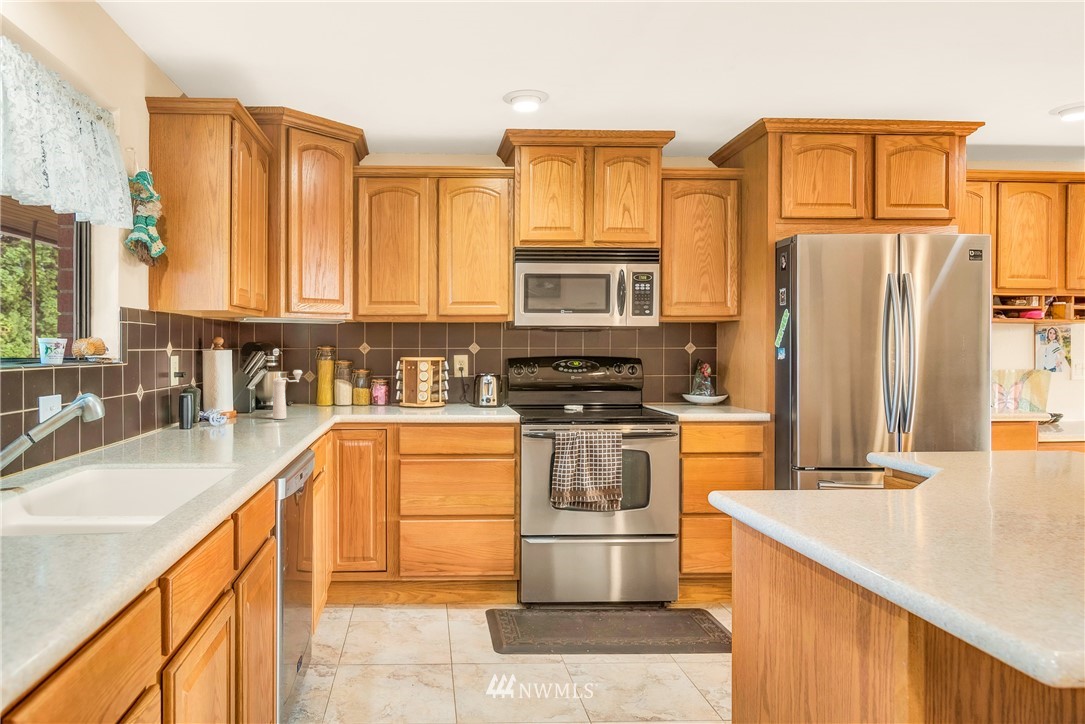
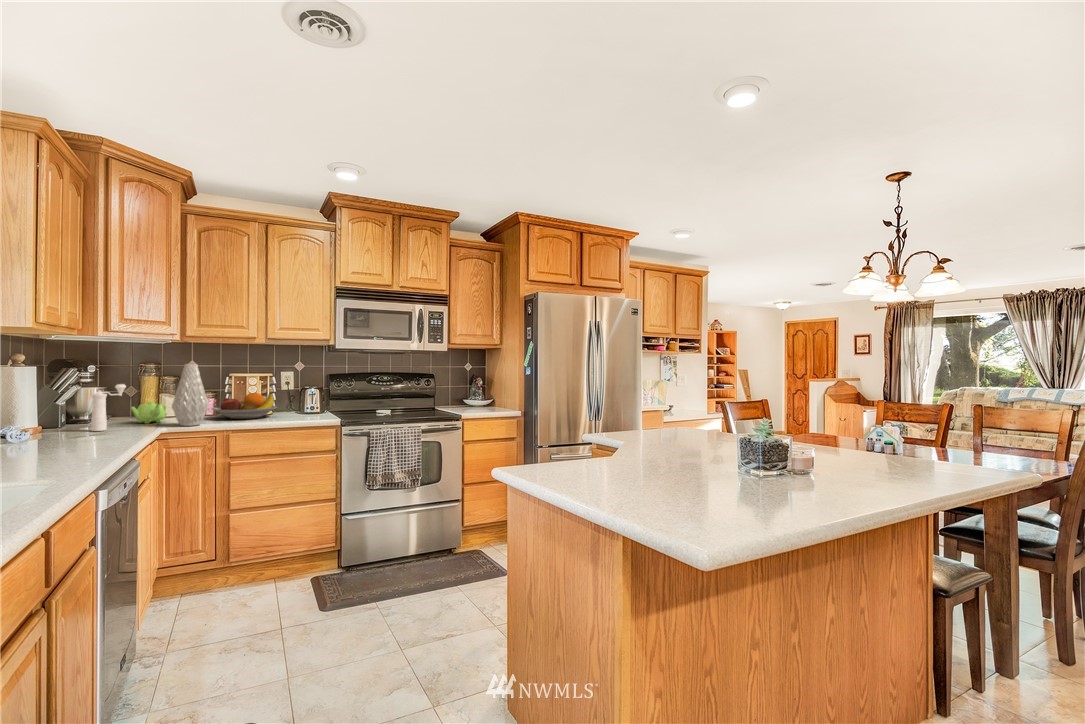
vase: none [344,348,379,417] -> present [172,364,209,426]
fruit bowl: none [383,381,452,411] -> present [212,393,277,419]
teapot: none [307,389,340,413] -> present [131,402,167,424]

